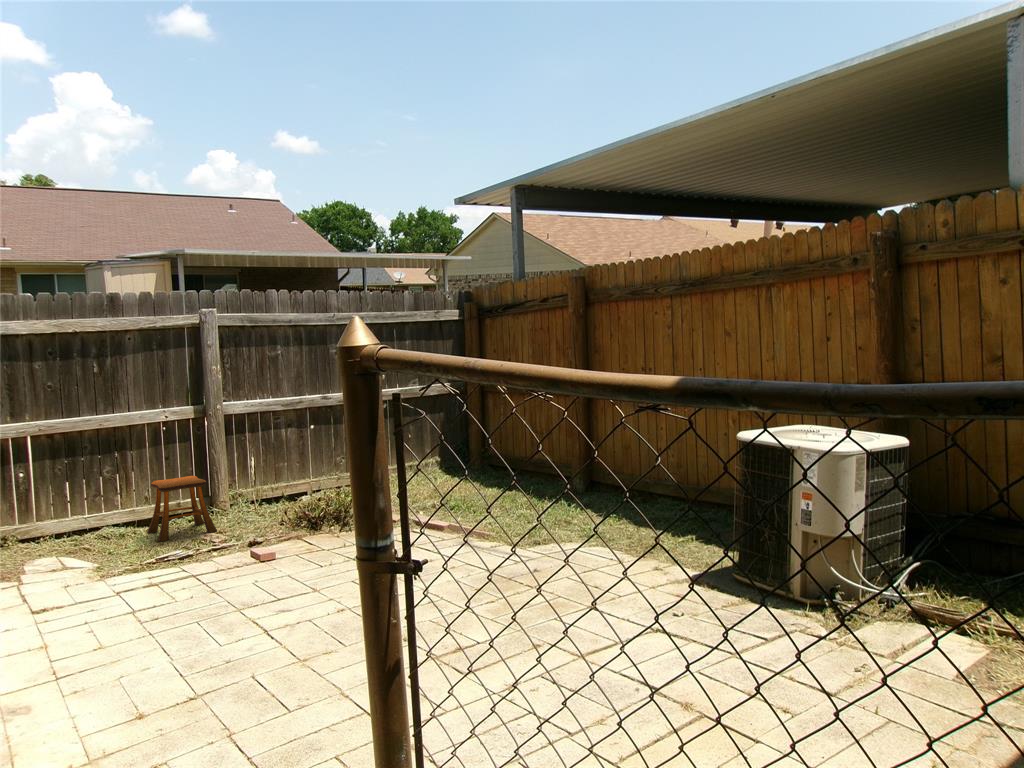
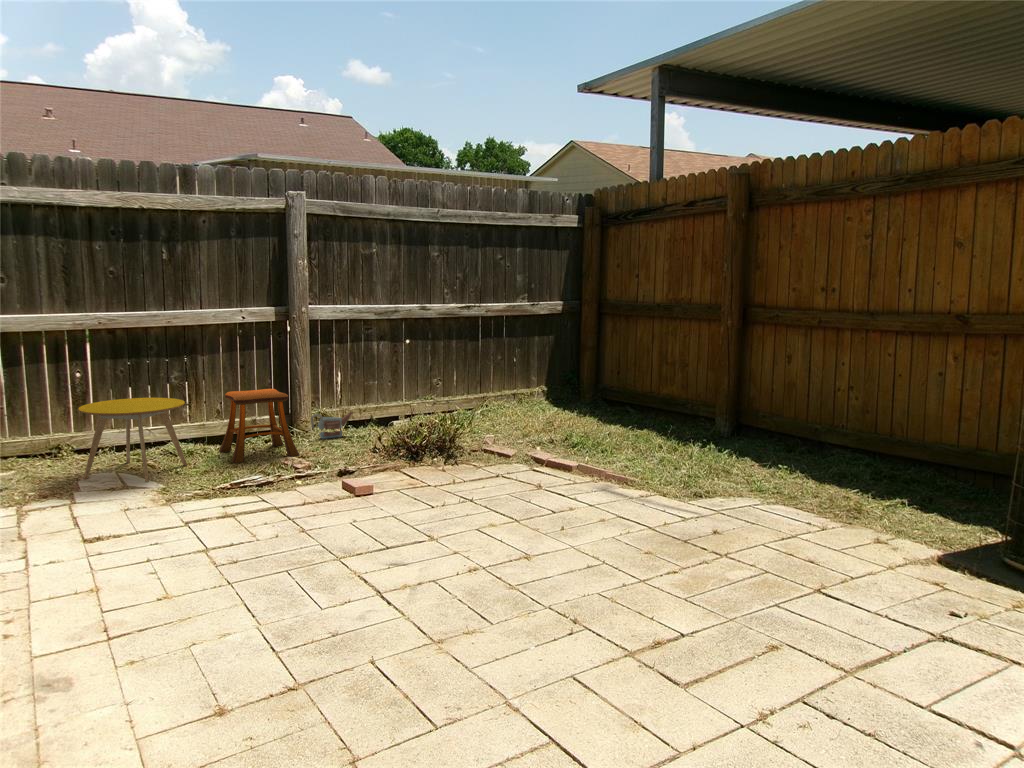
side table: none [23,490,119,564] -> present [78,398,187,482]
watering can: none [228,490,266,516] -> present [311,412,353,439]

